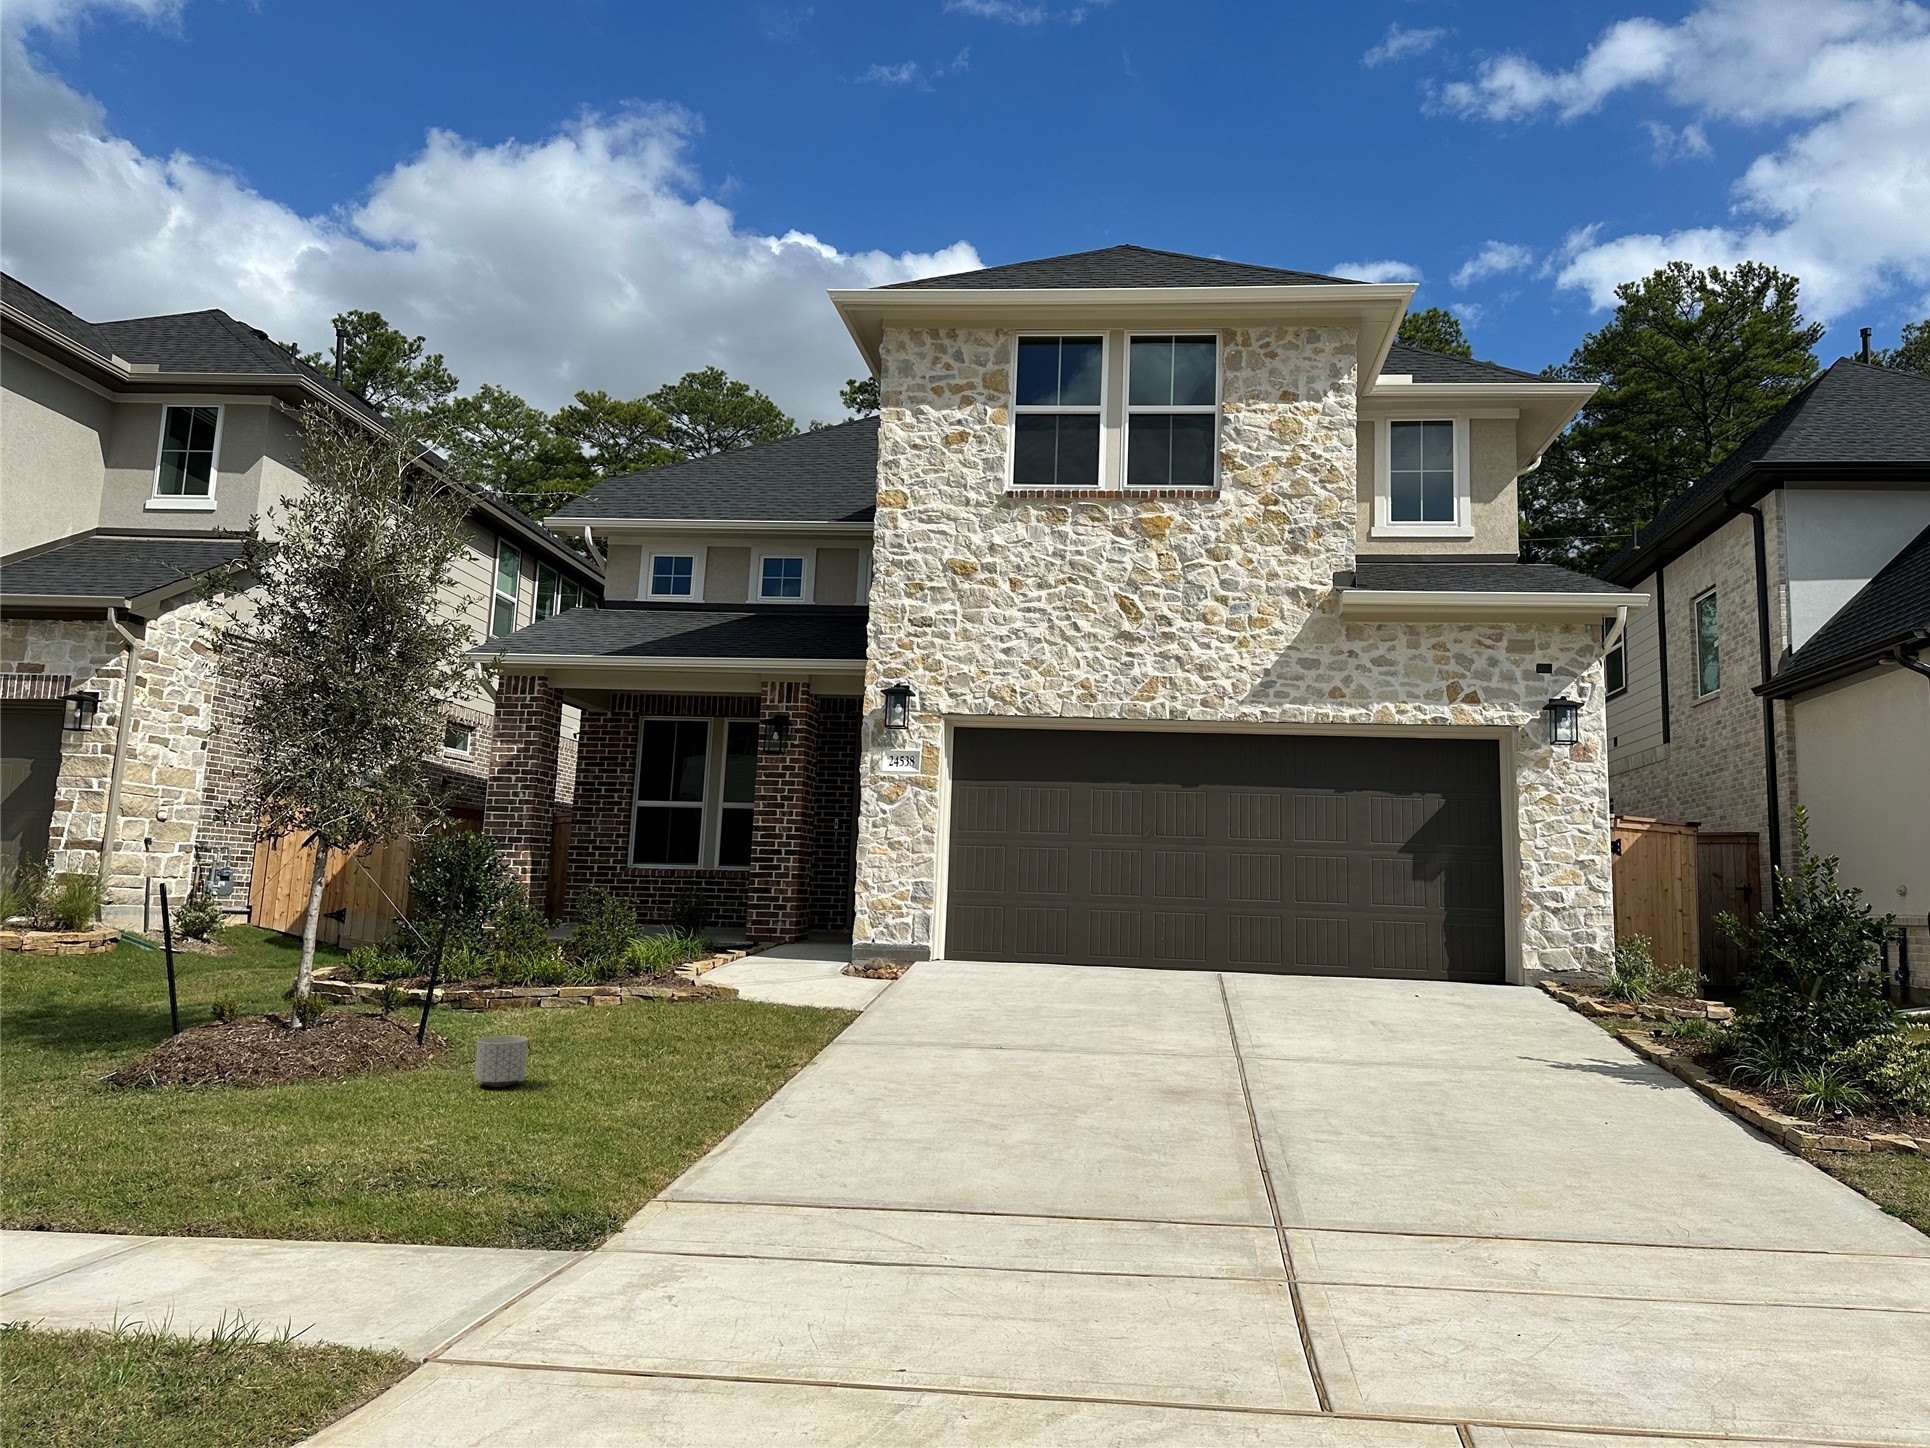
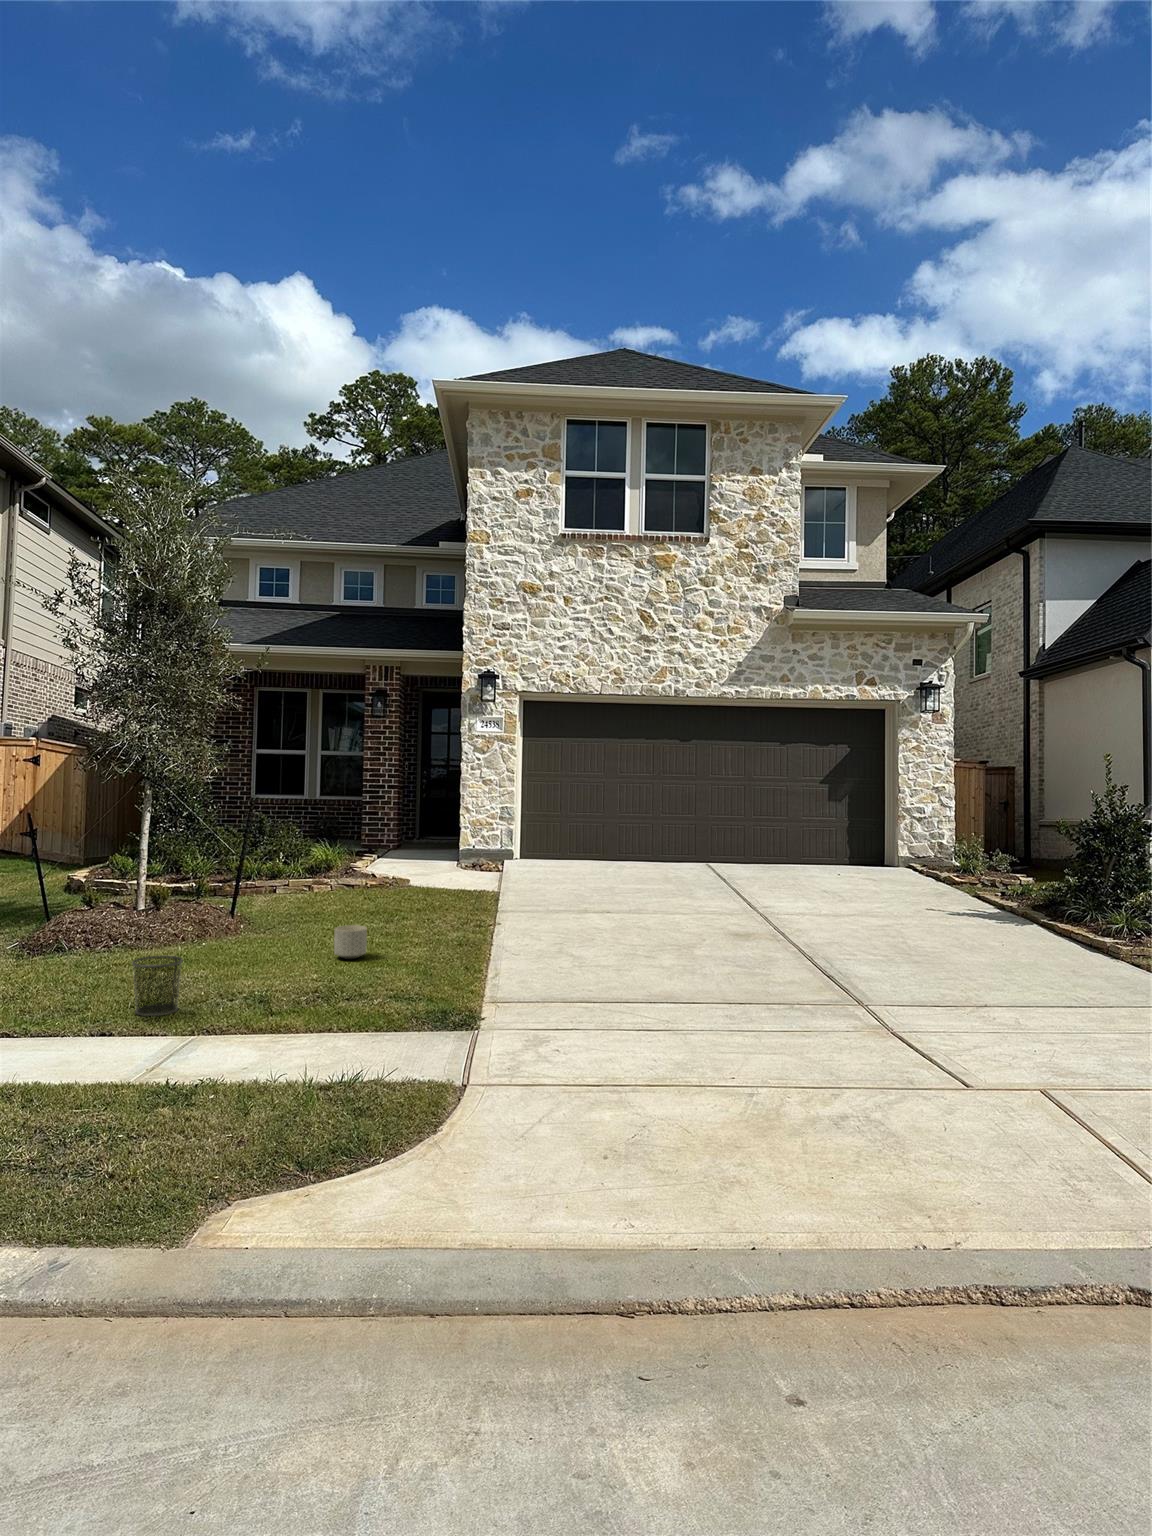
trash can: none [69,1064,155,1155] -> present [132,956,183,1016]

